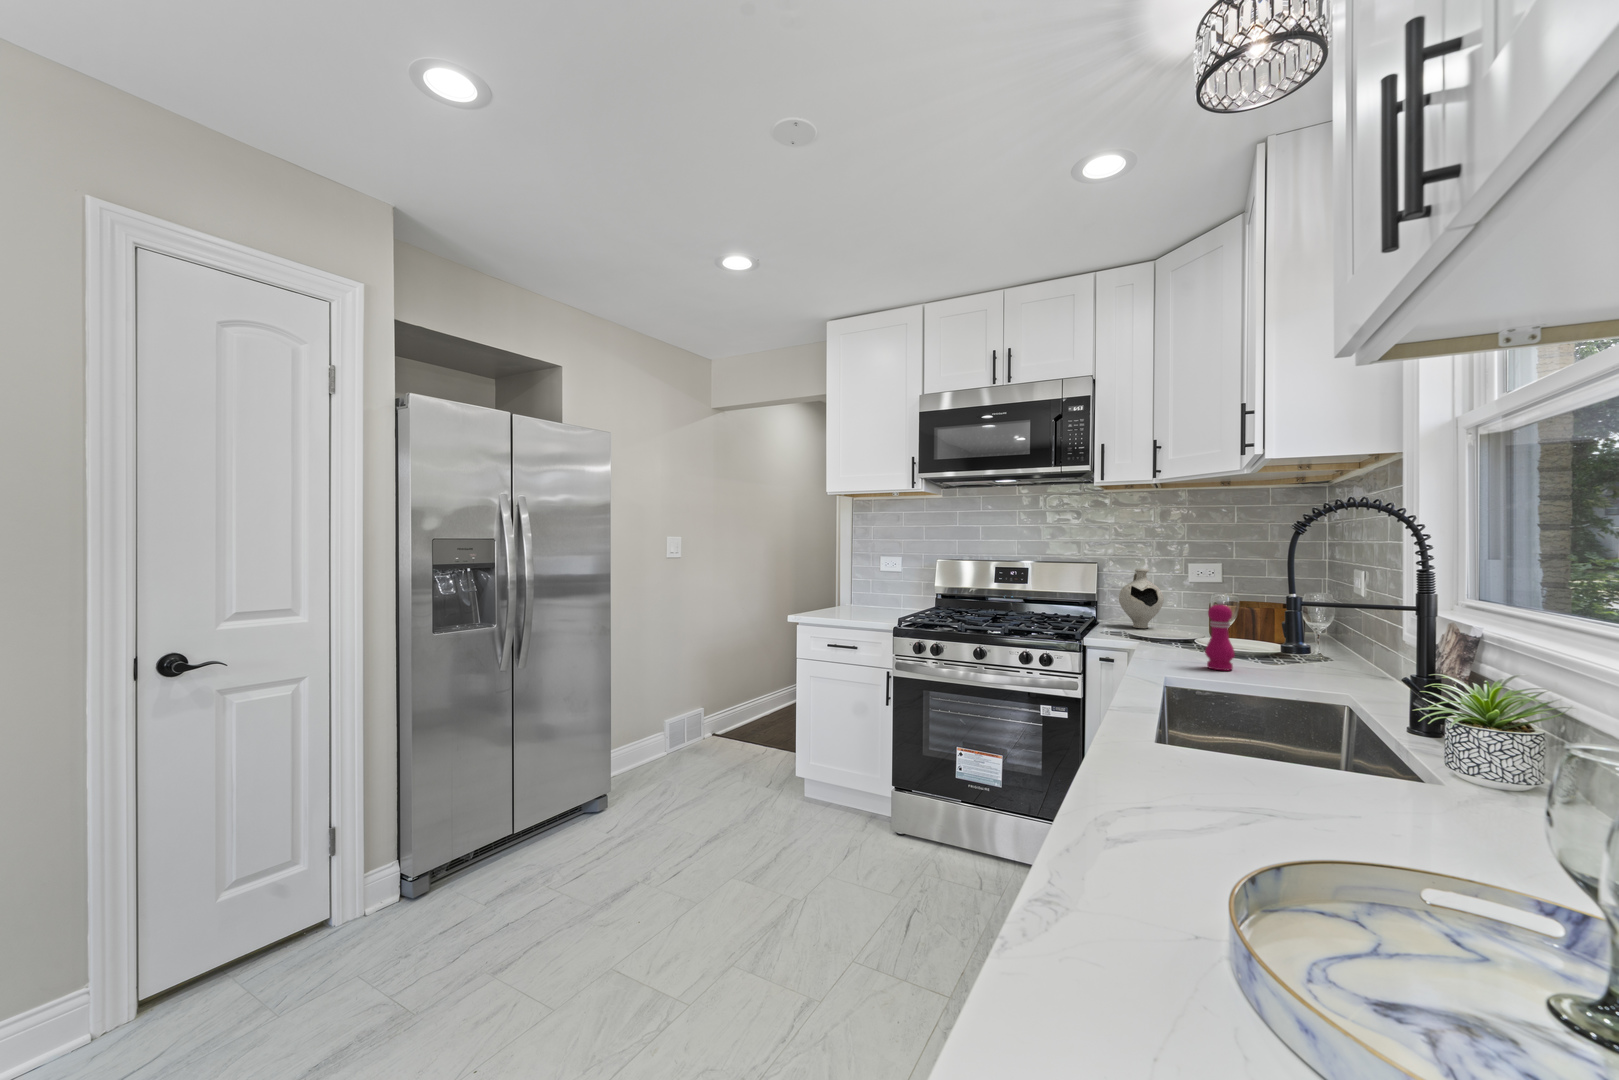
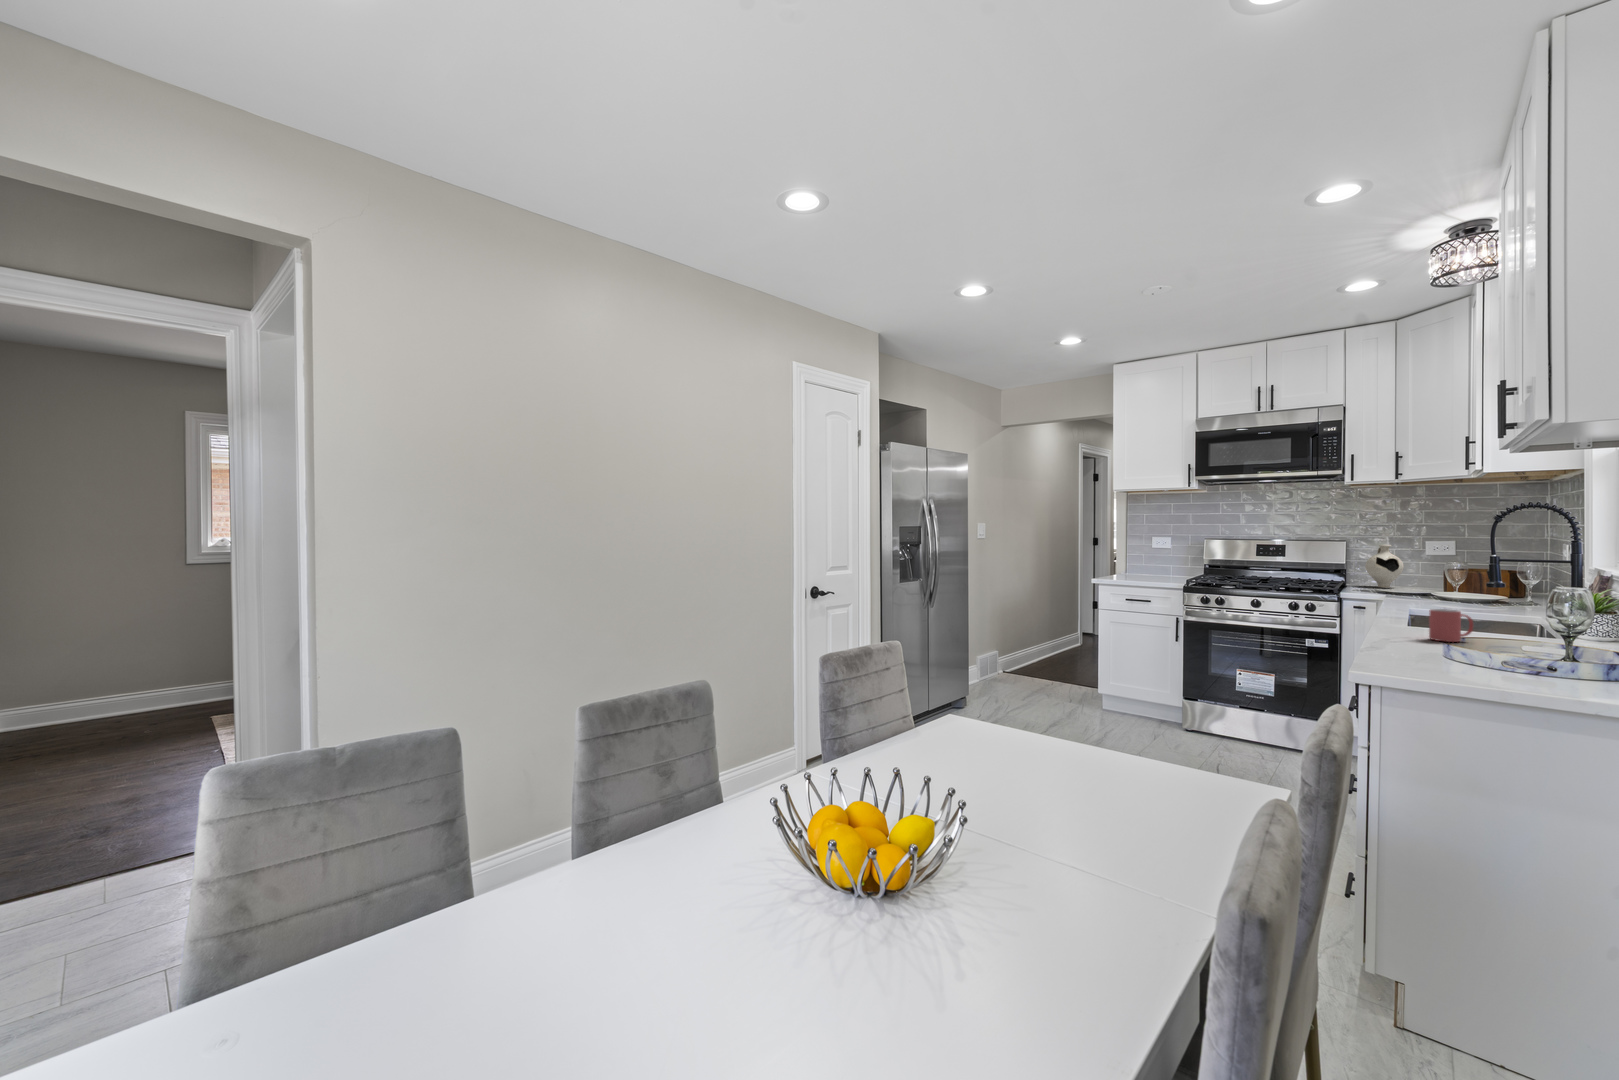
pepper mill: present [1205,599,1235,670] -> none [1438,563,1459,607]
mug: none [1191,728,1284,819] -> present [1429,609,1473,642]

